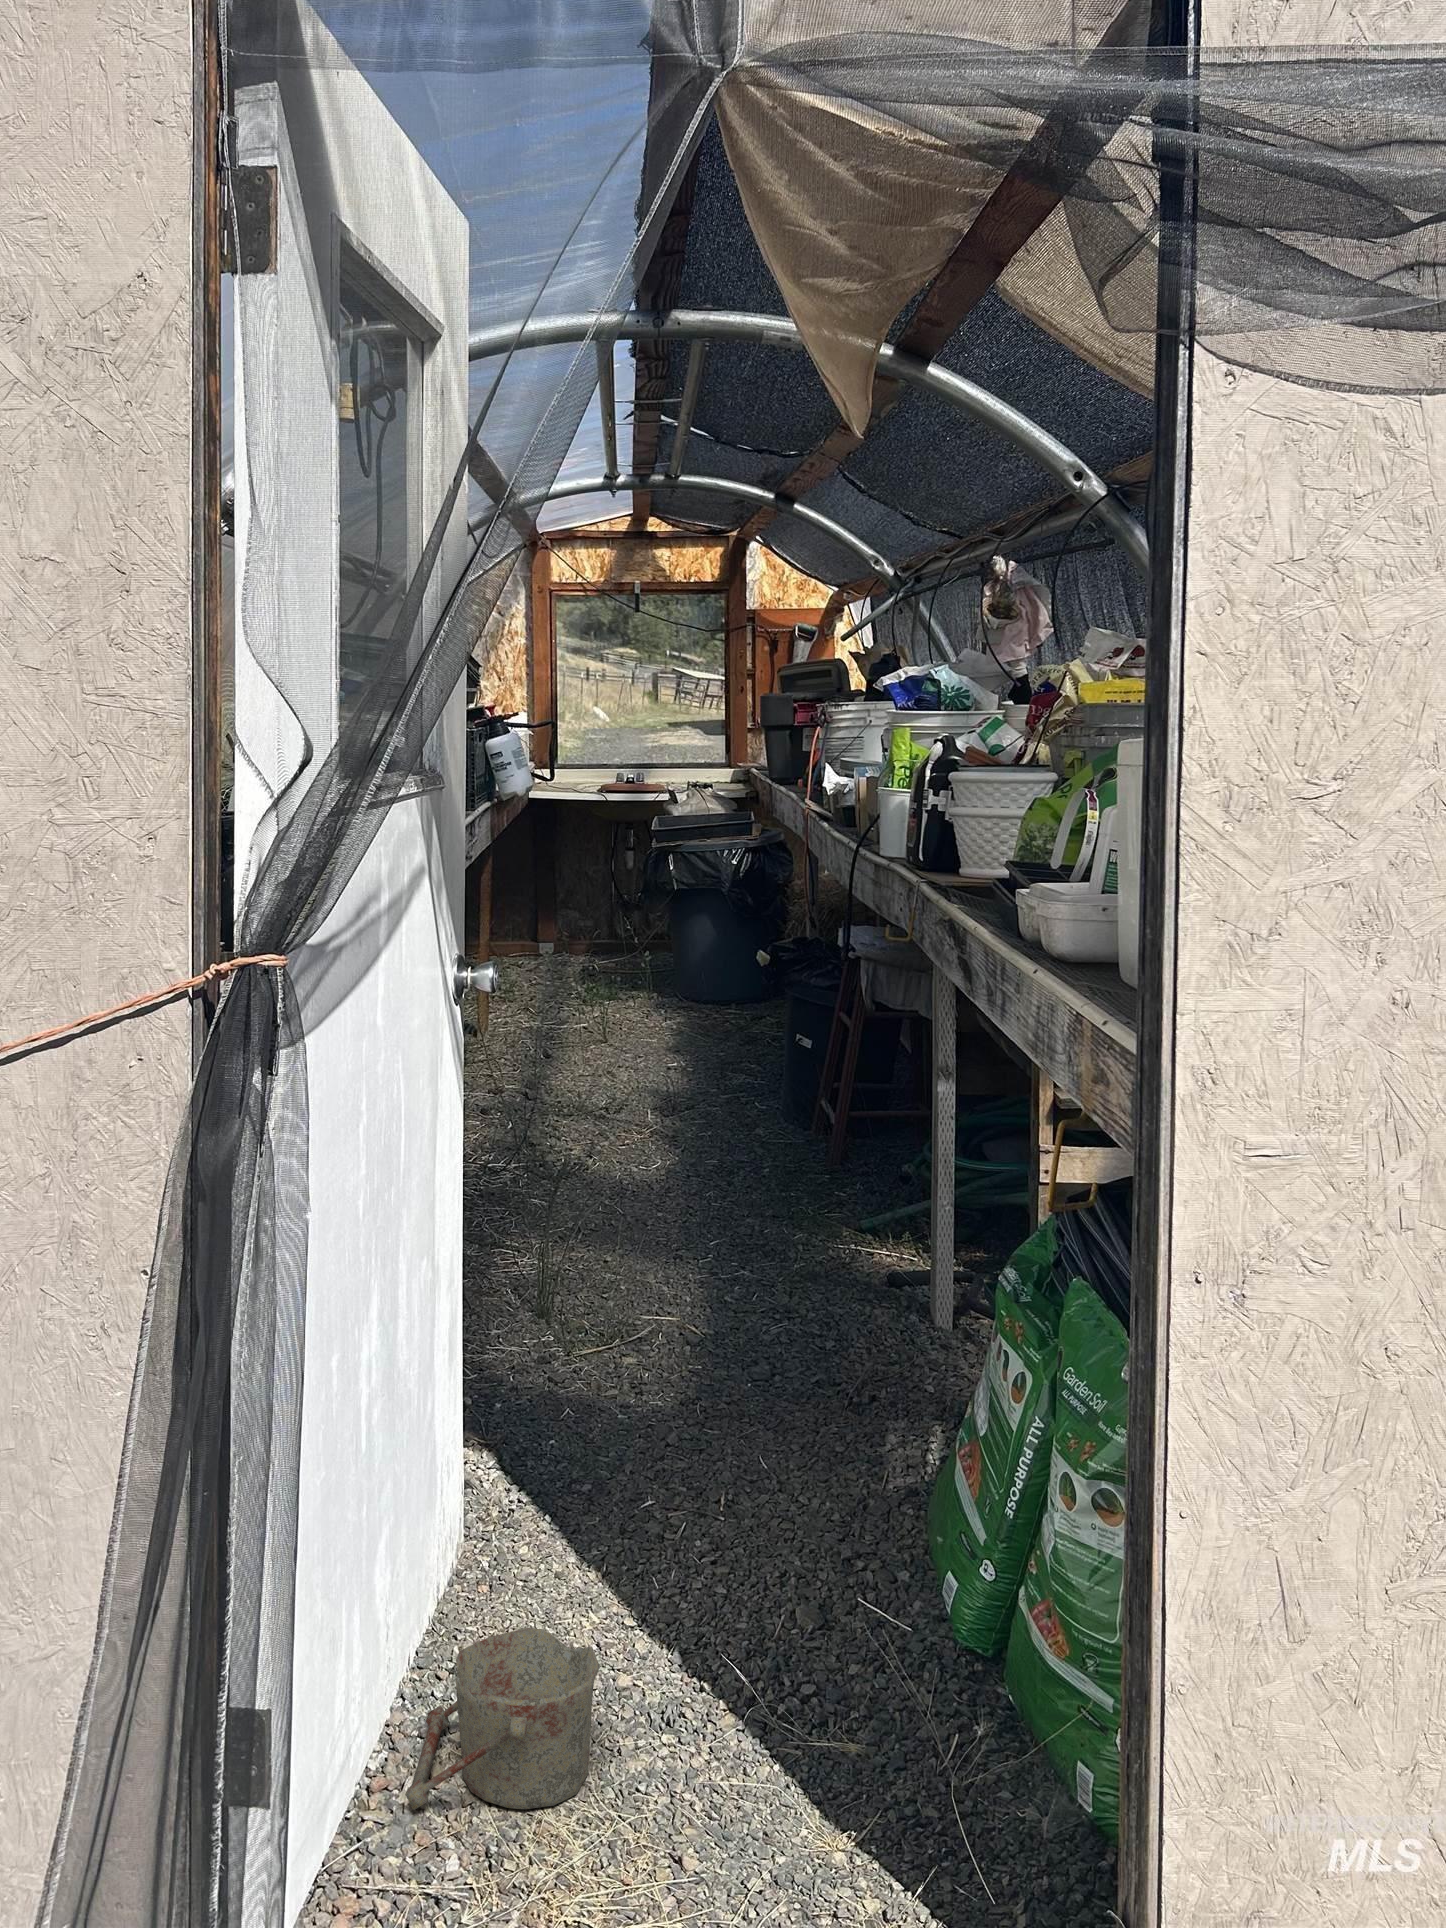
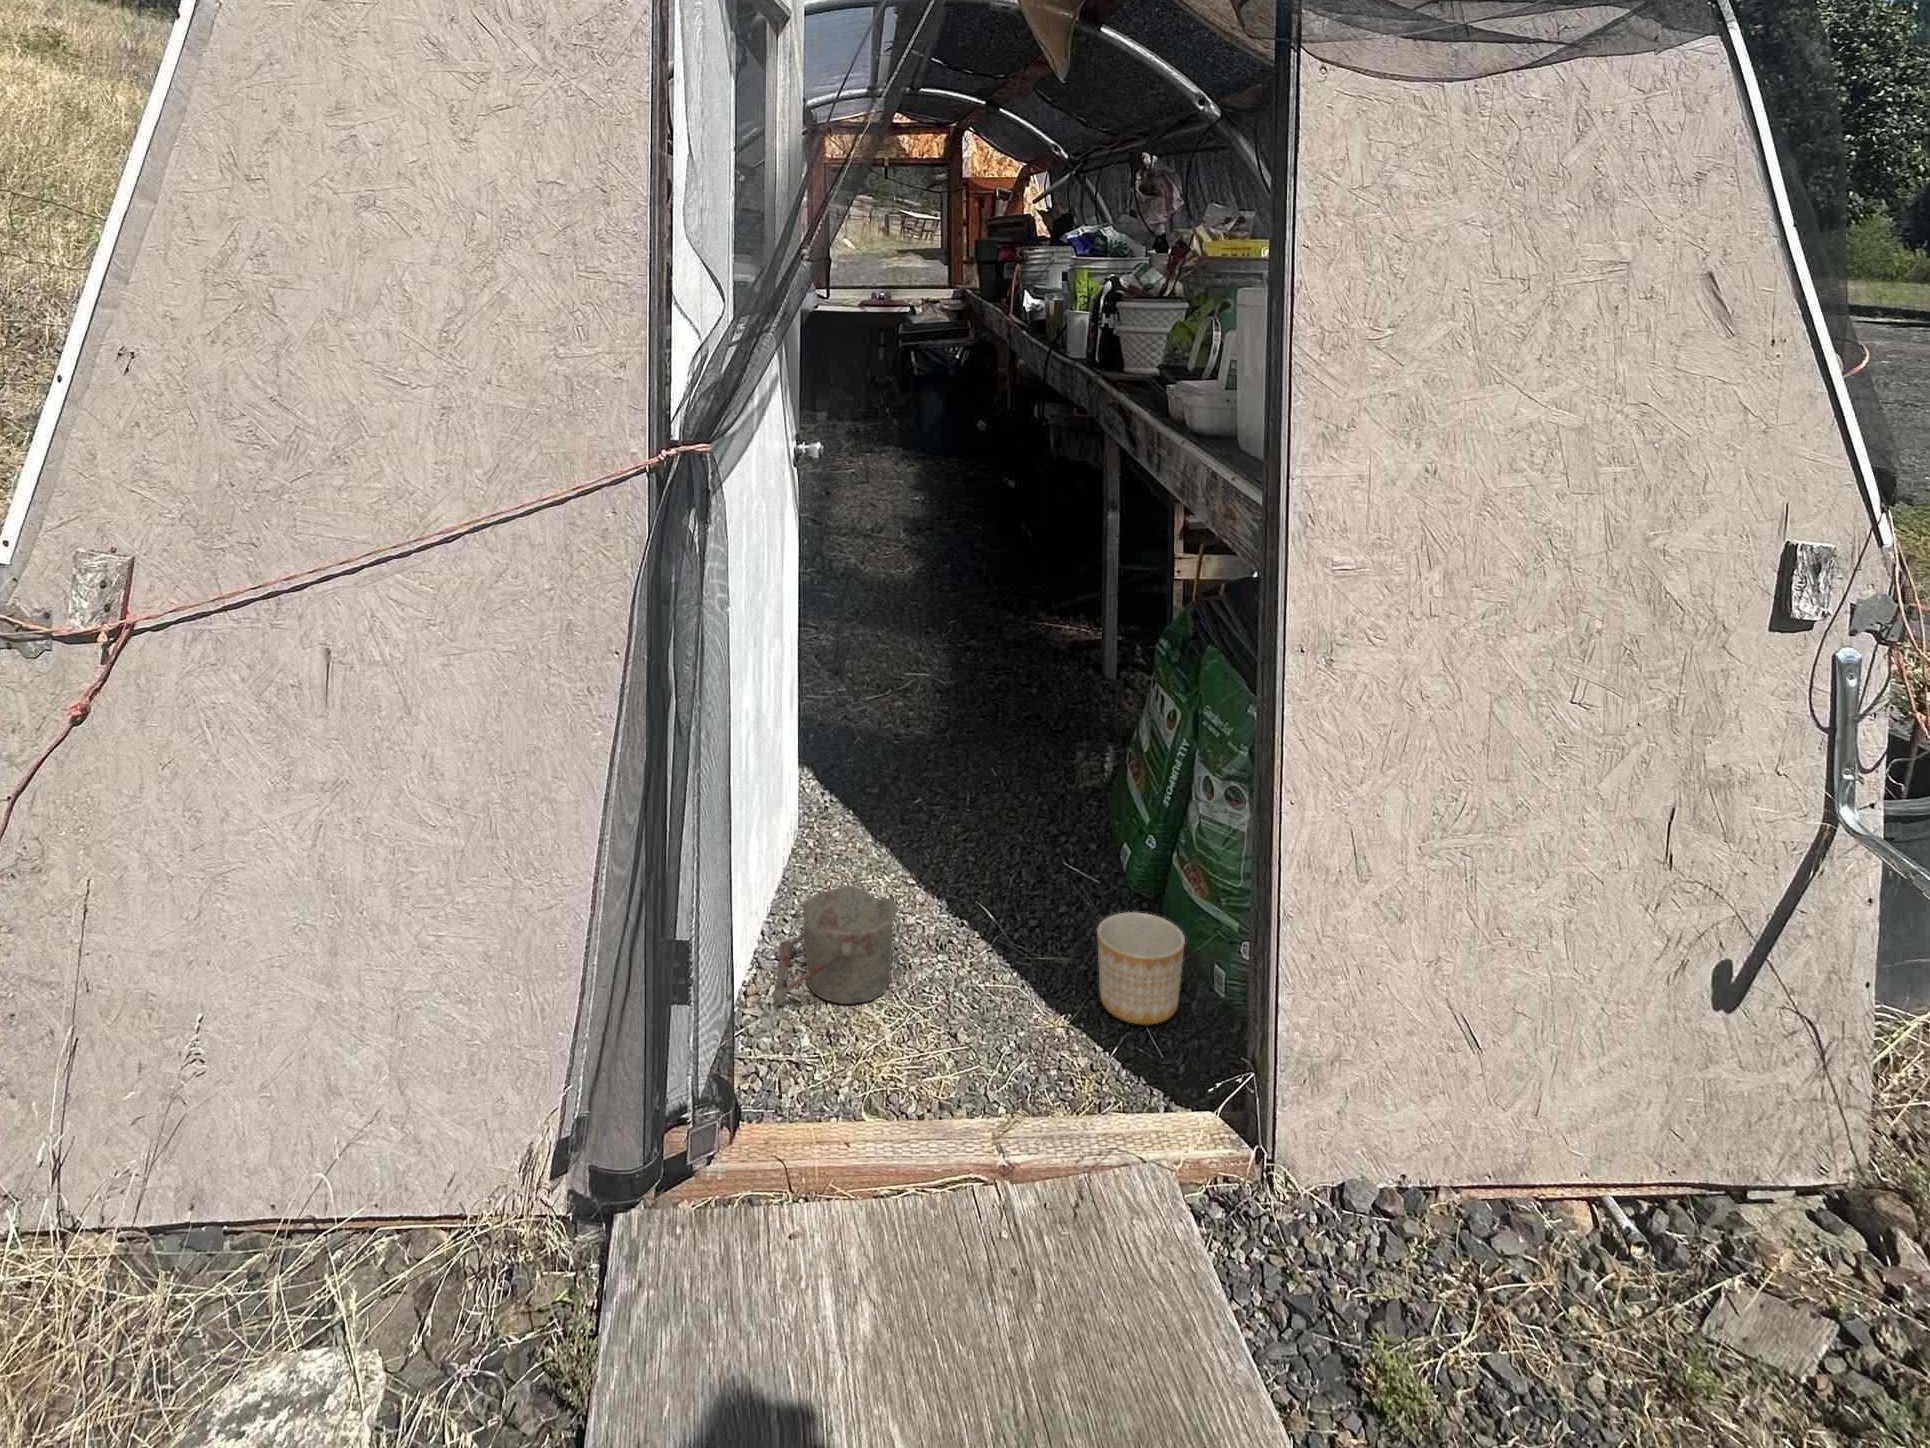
planter: none [898,1678,1031,1852] -> present [1097,912,1185,1025]

